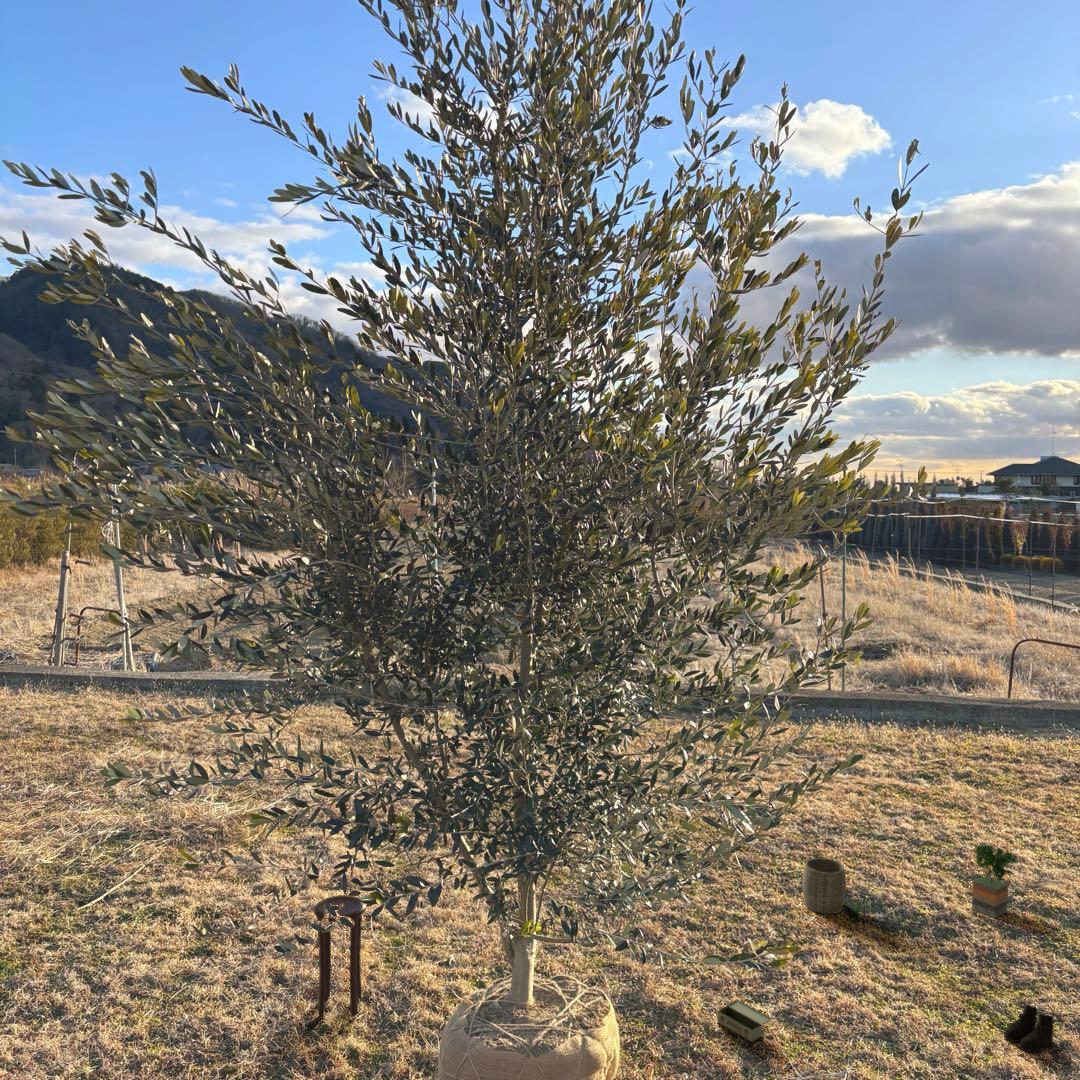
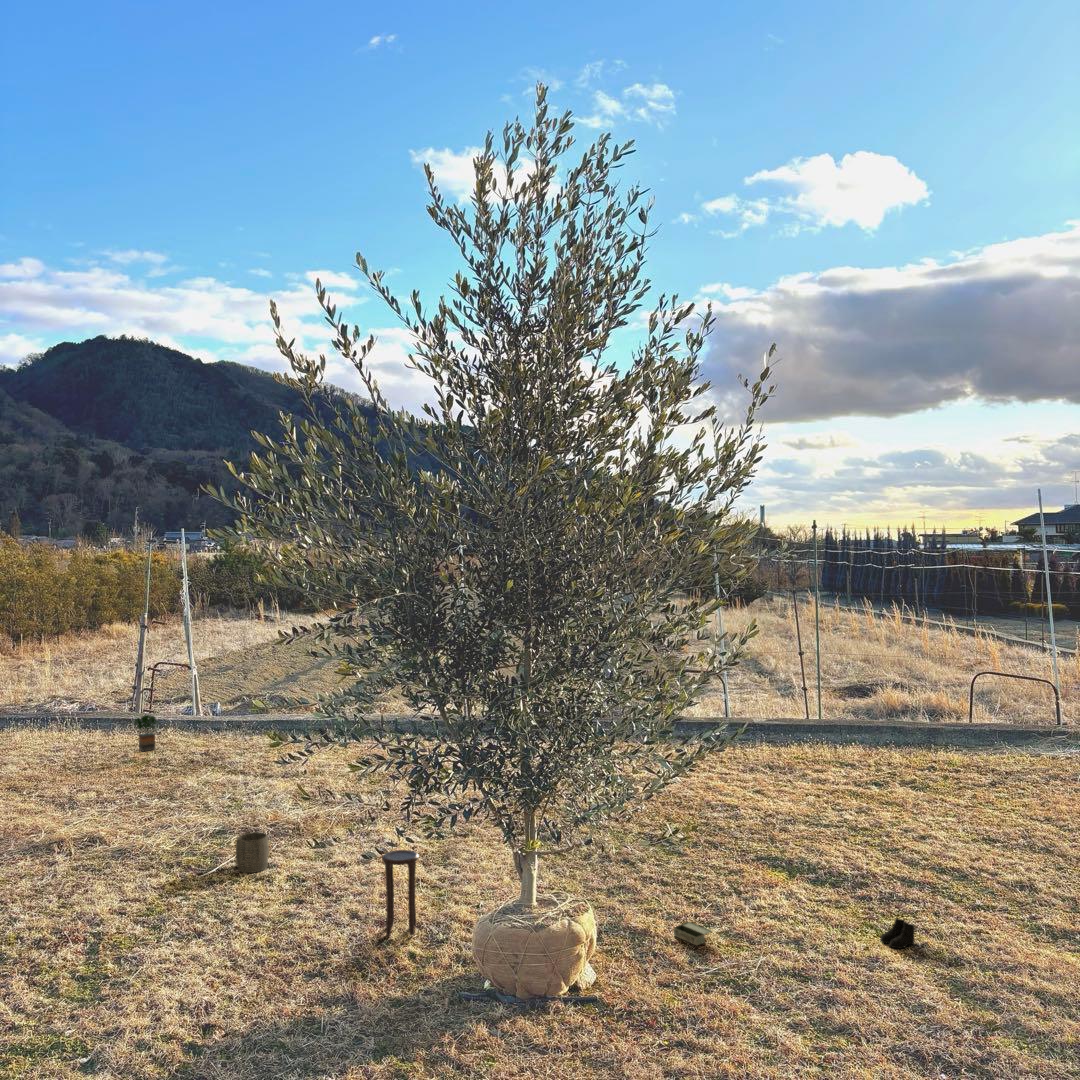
potted tree: present [972,845,1018,918] -> present [134,715,159,751]
woven basket: present [802,858,846,914] -> present [236,832,269,873]

